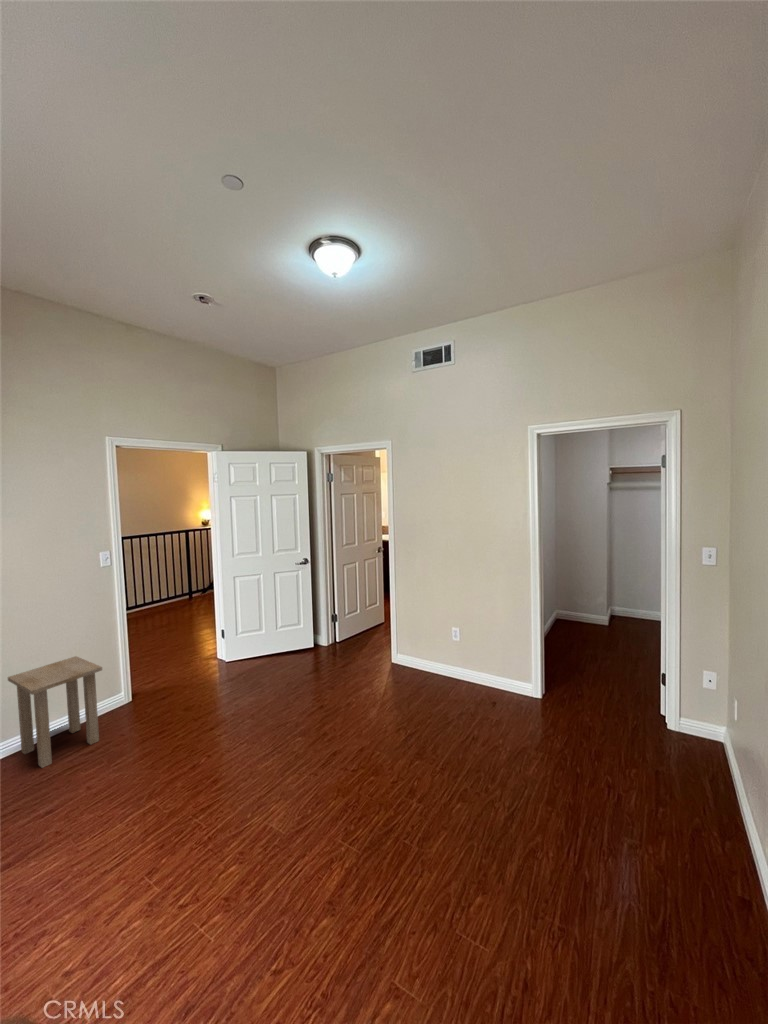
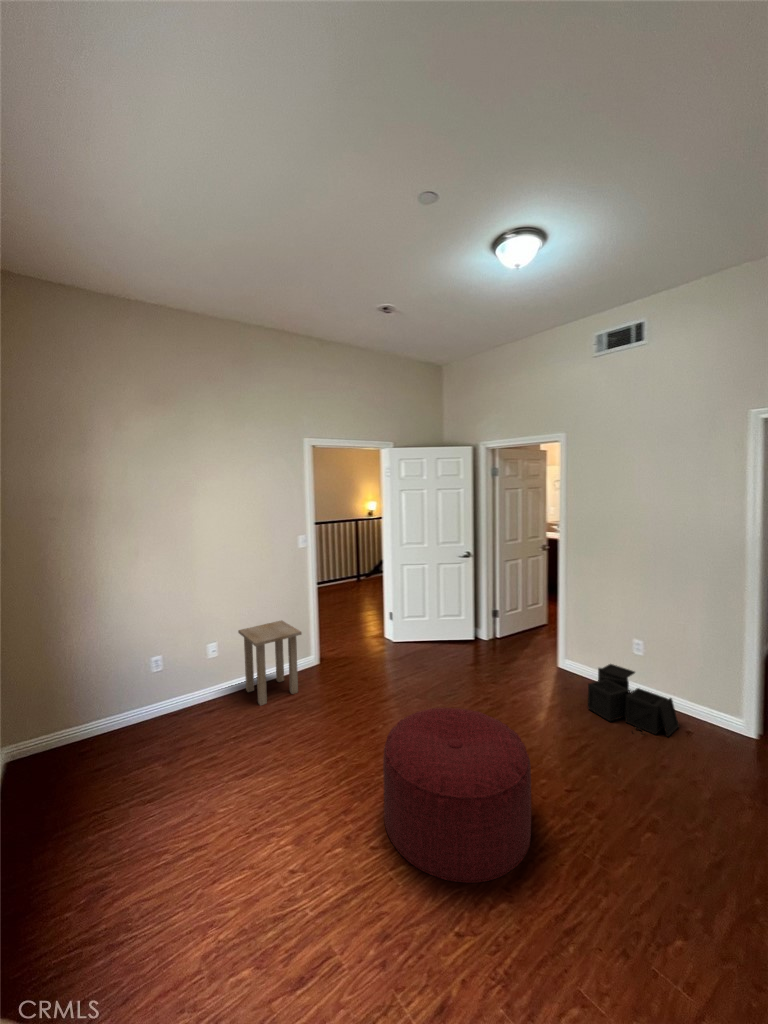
storage bin: none [415,653,487,714] -> present [588,664,679,736]
ottoman: none [196,724,357,915] -> present [383,708,531,883]

